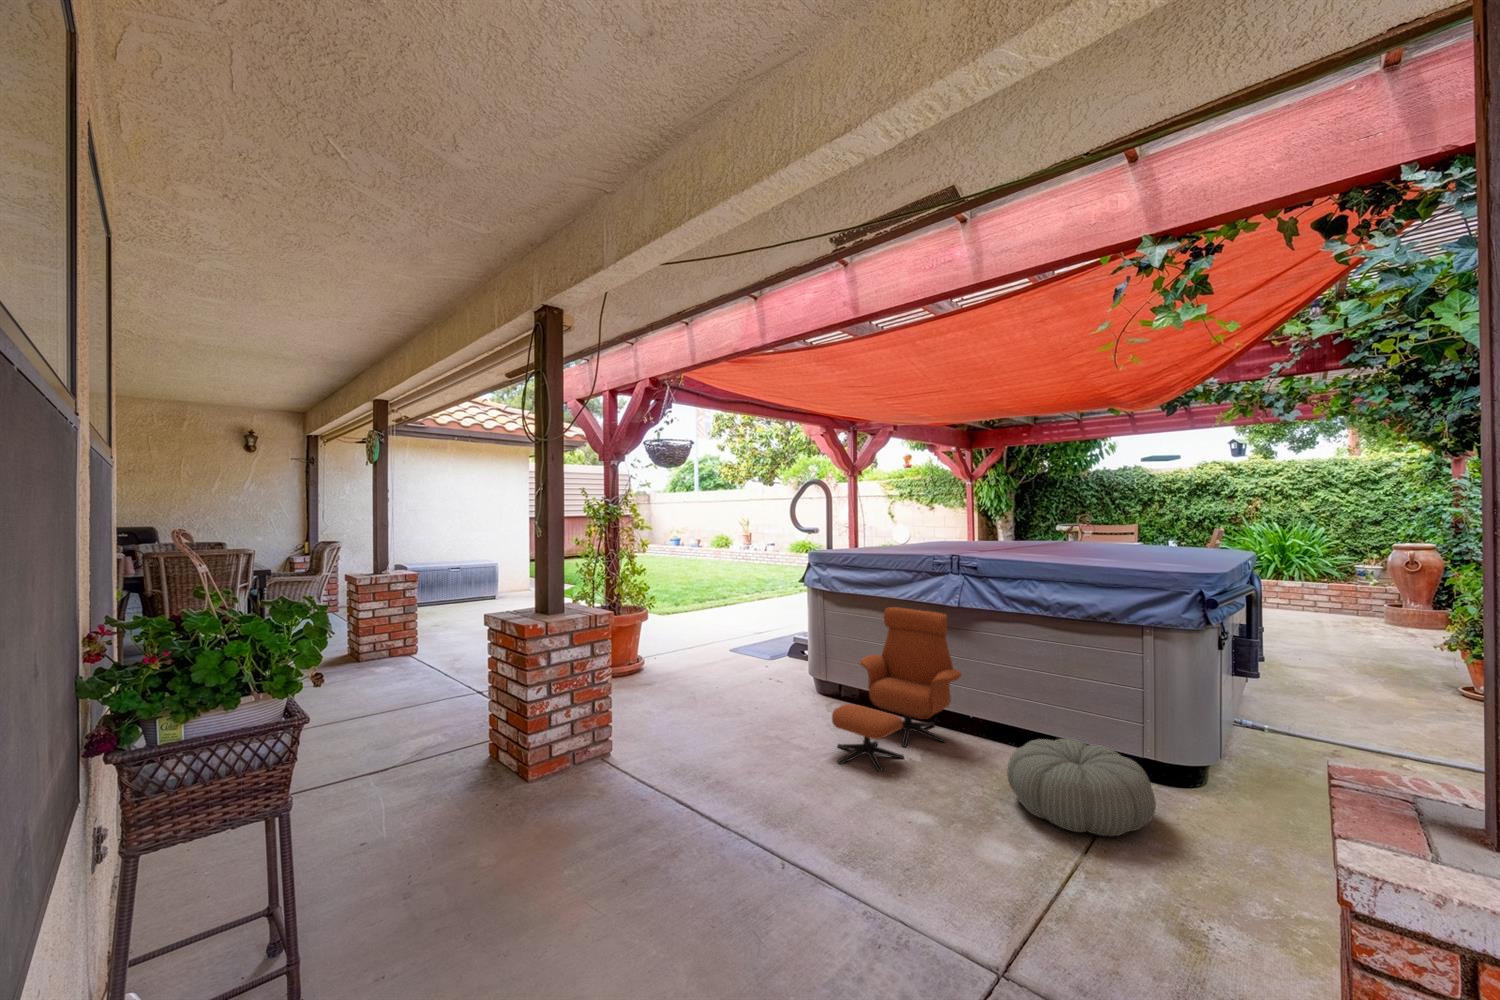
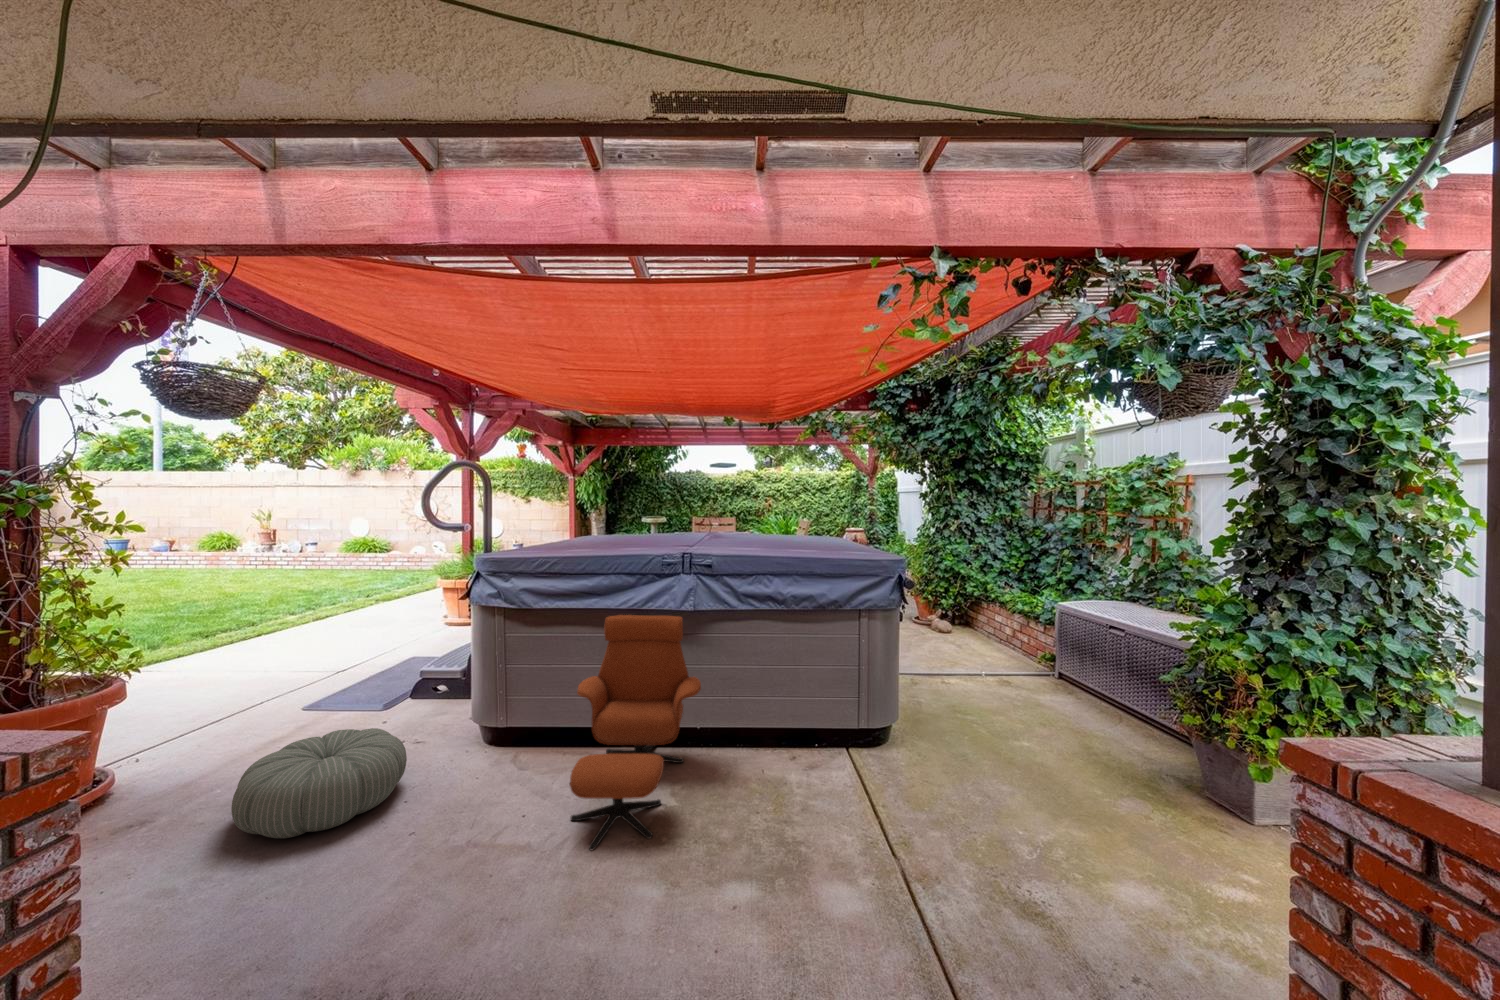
pouf: present [1007,739,1156,836] -> present [231,728,407,838]

